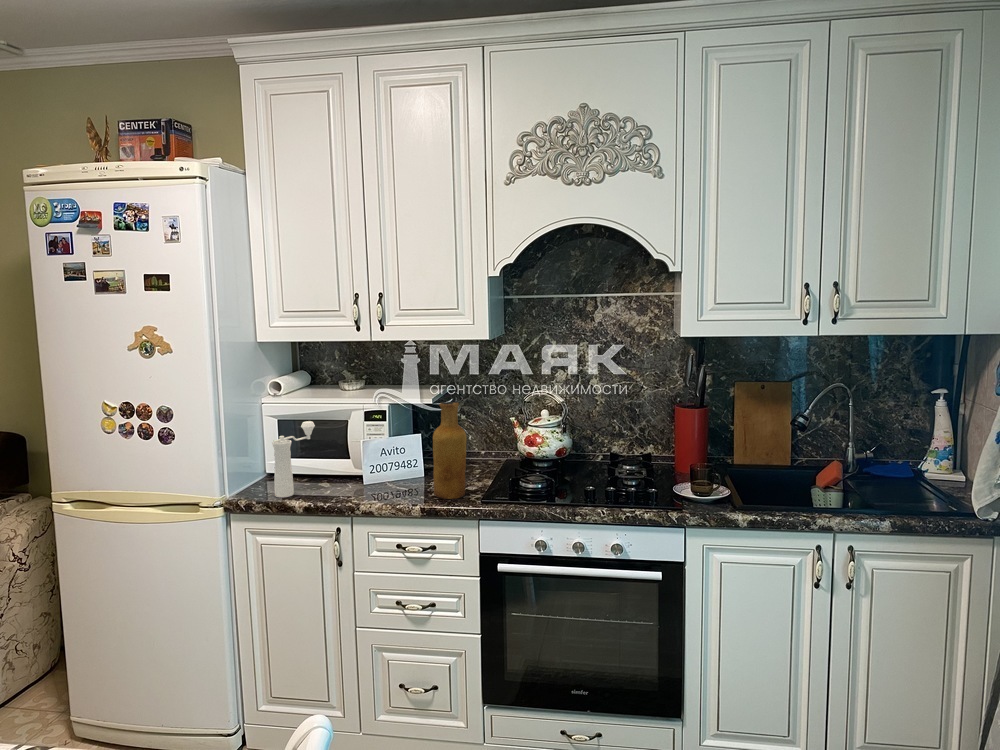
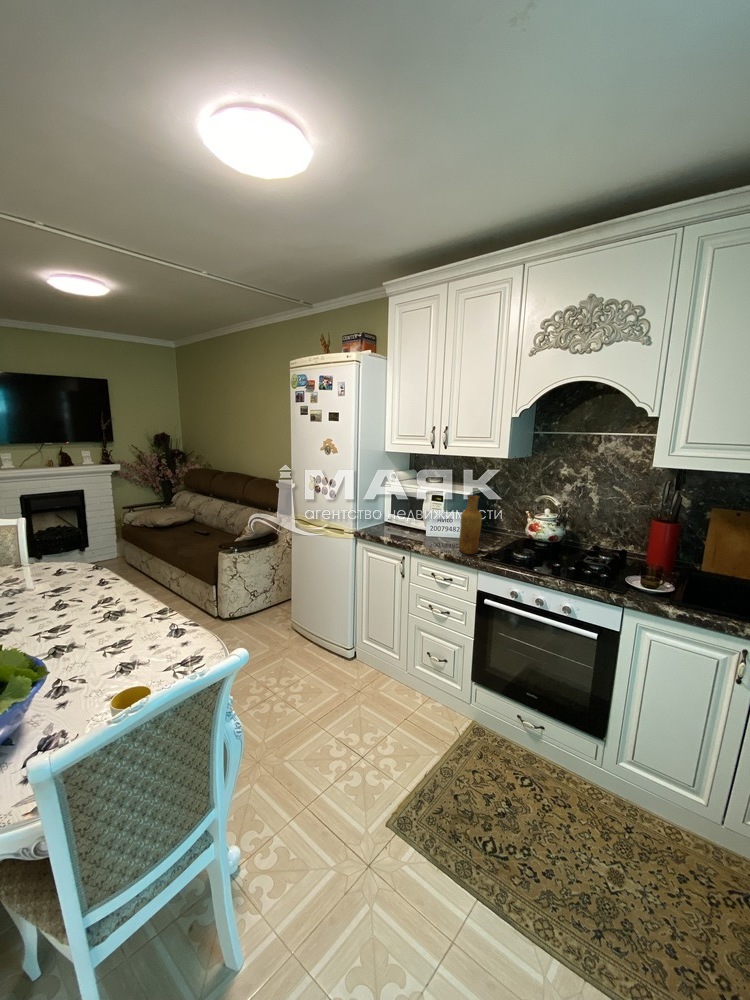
pepper mill: present [272,421,315,498] -> none [377,496,404,536]

